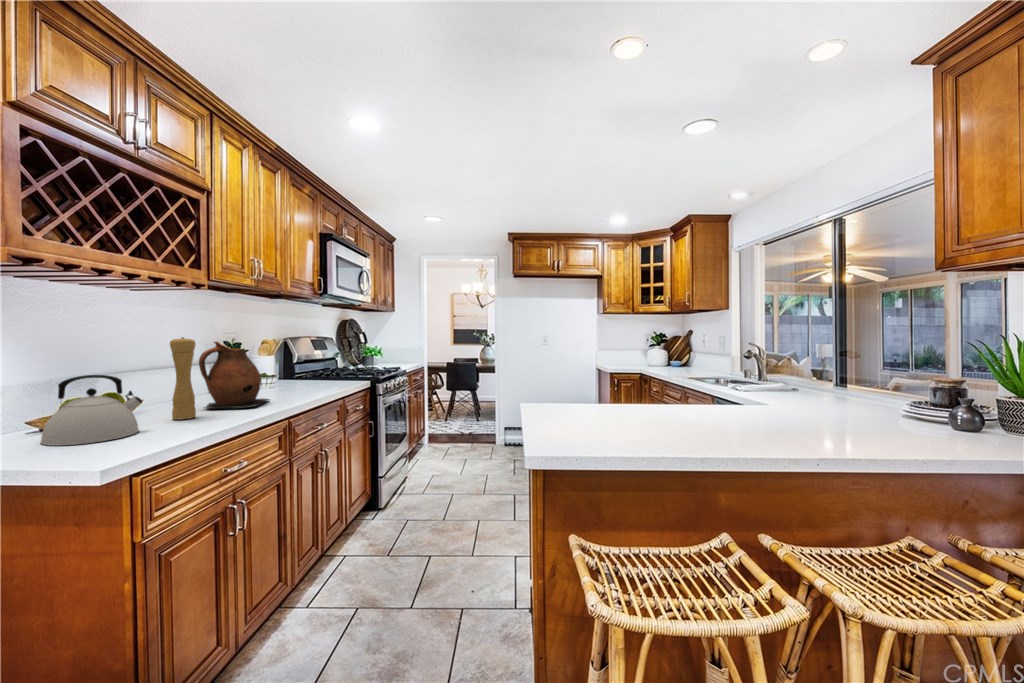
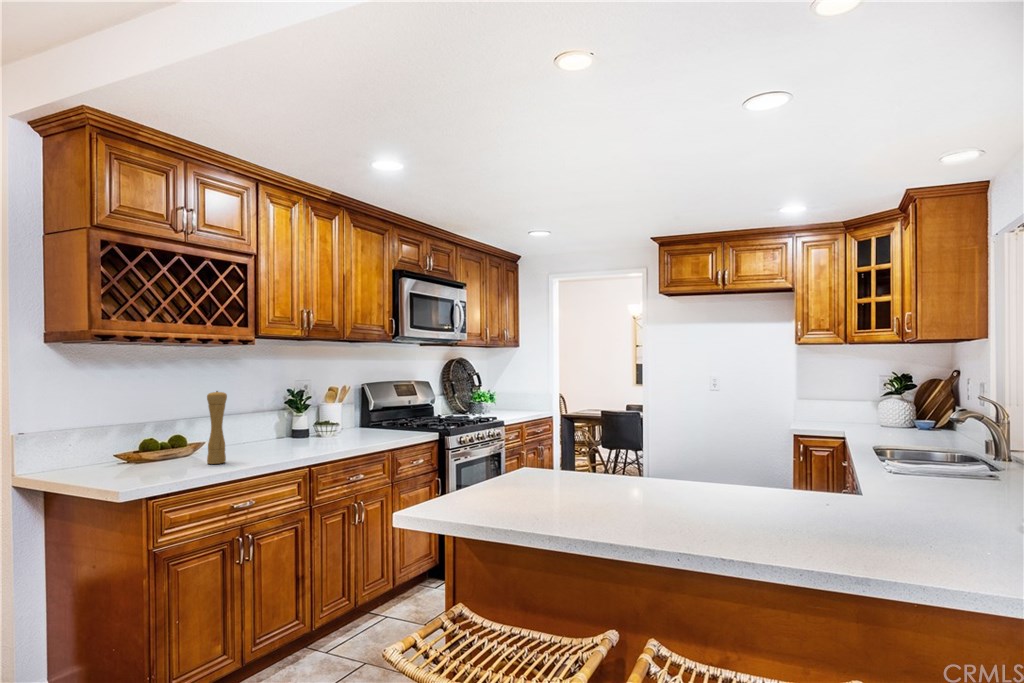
ceramic pitcher: present [199,342,270,409] -> none [240,393,303,458]
kettle: present [41,375,142,446] -> none [109,423,177,478]

